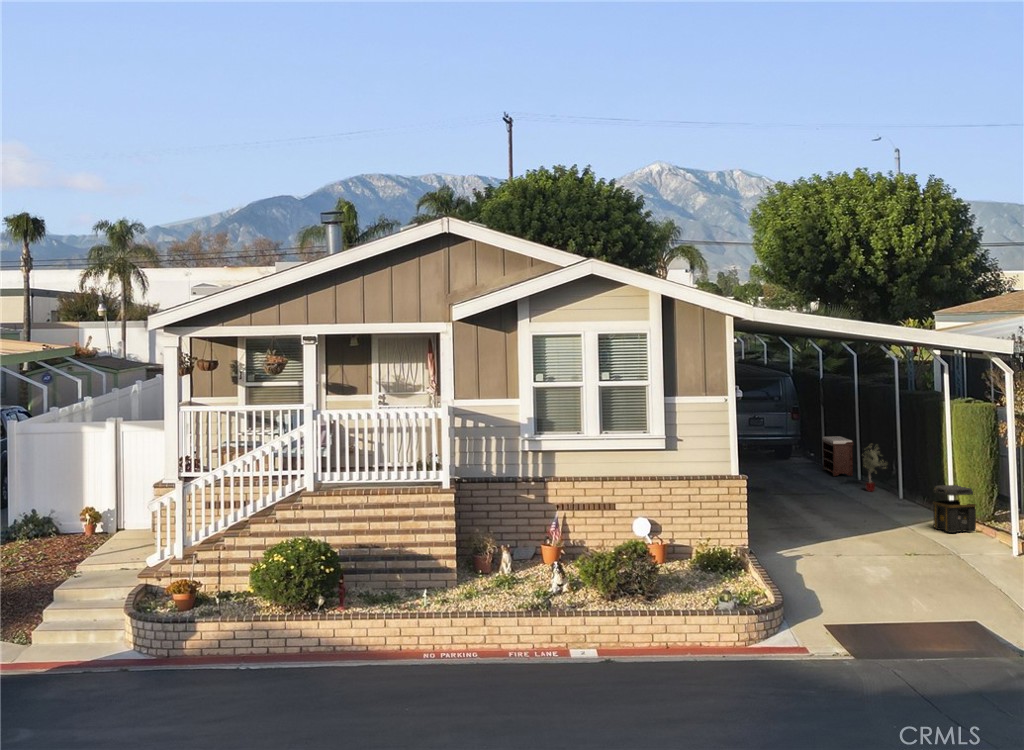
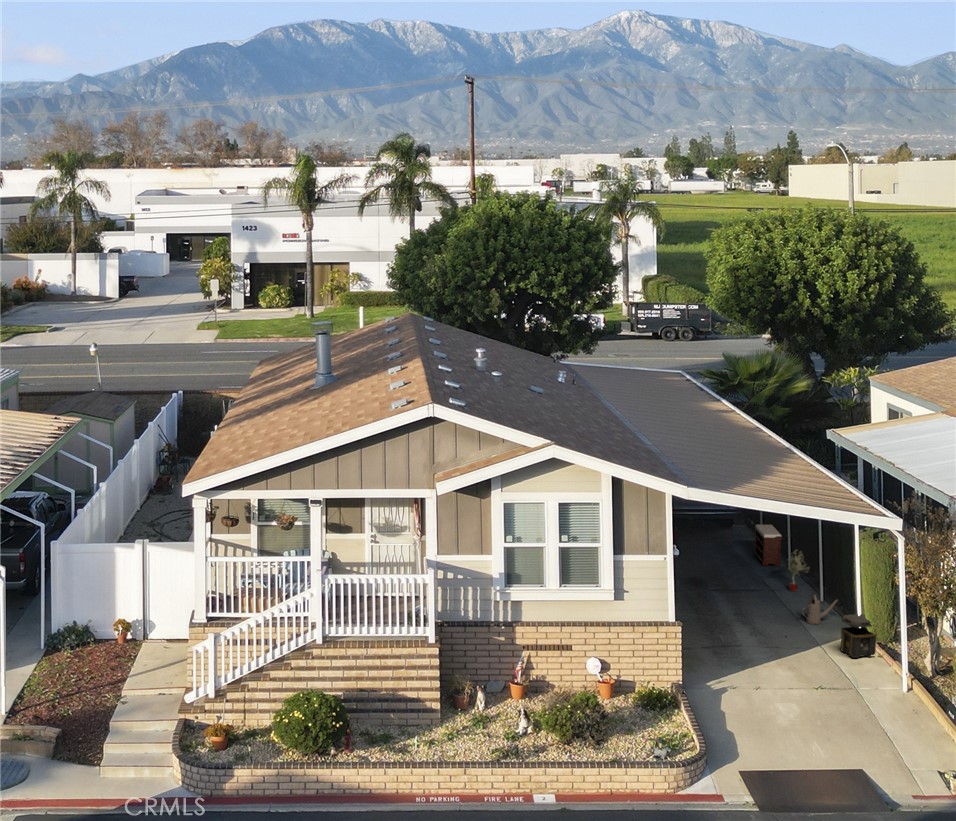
watering can: none [884,478,924,512] -> present [802,595,838,624]

